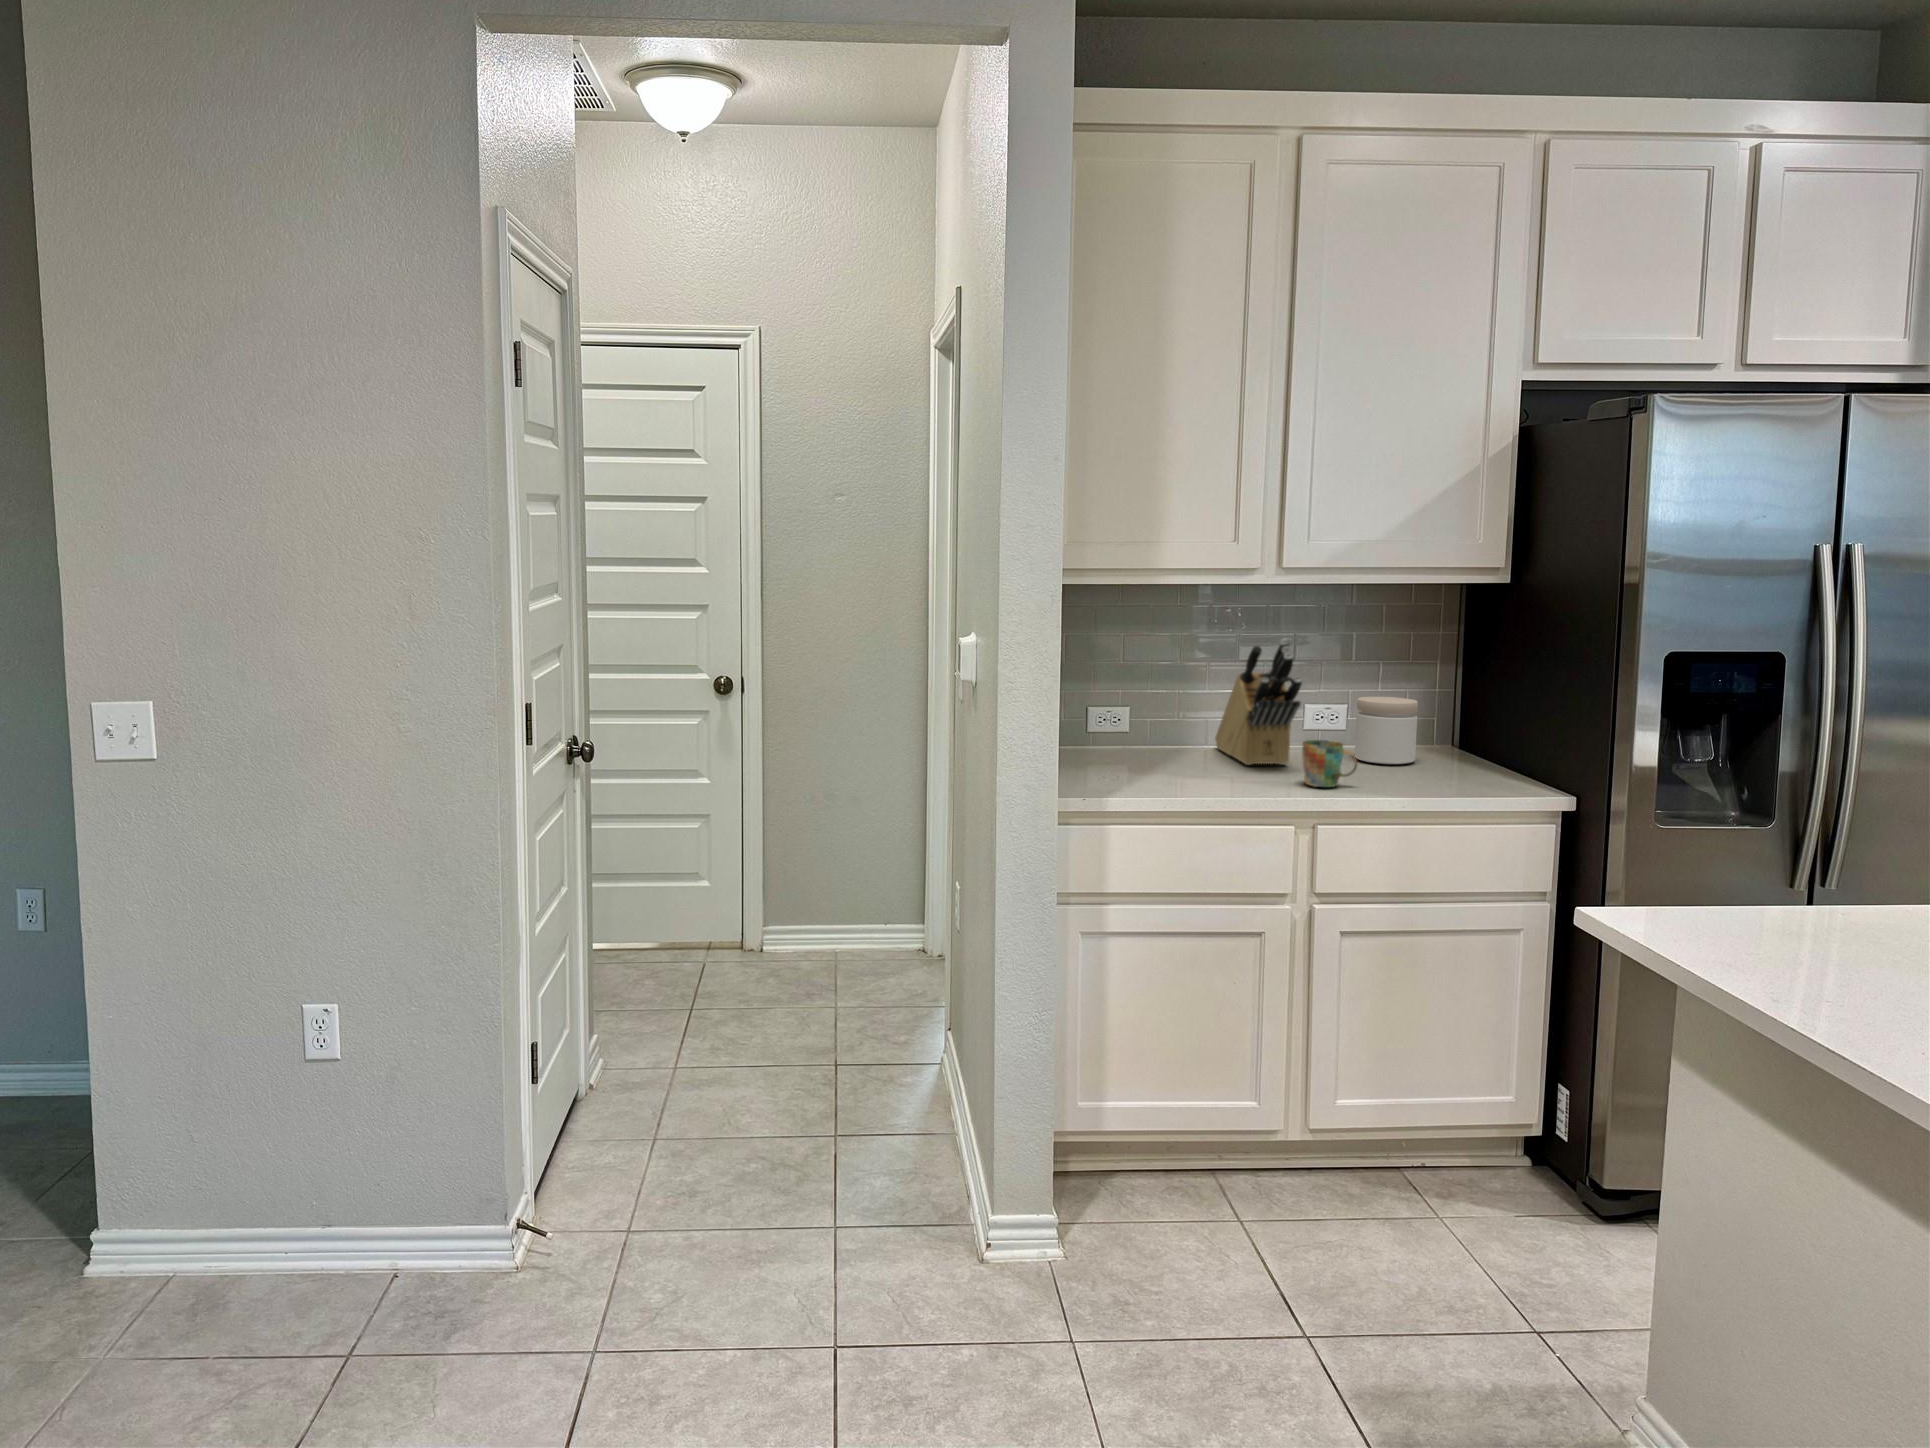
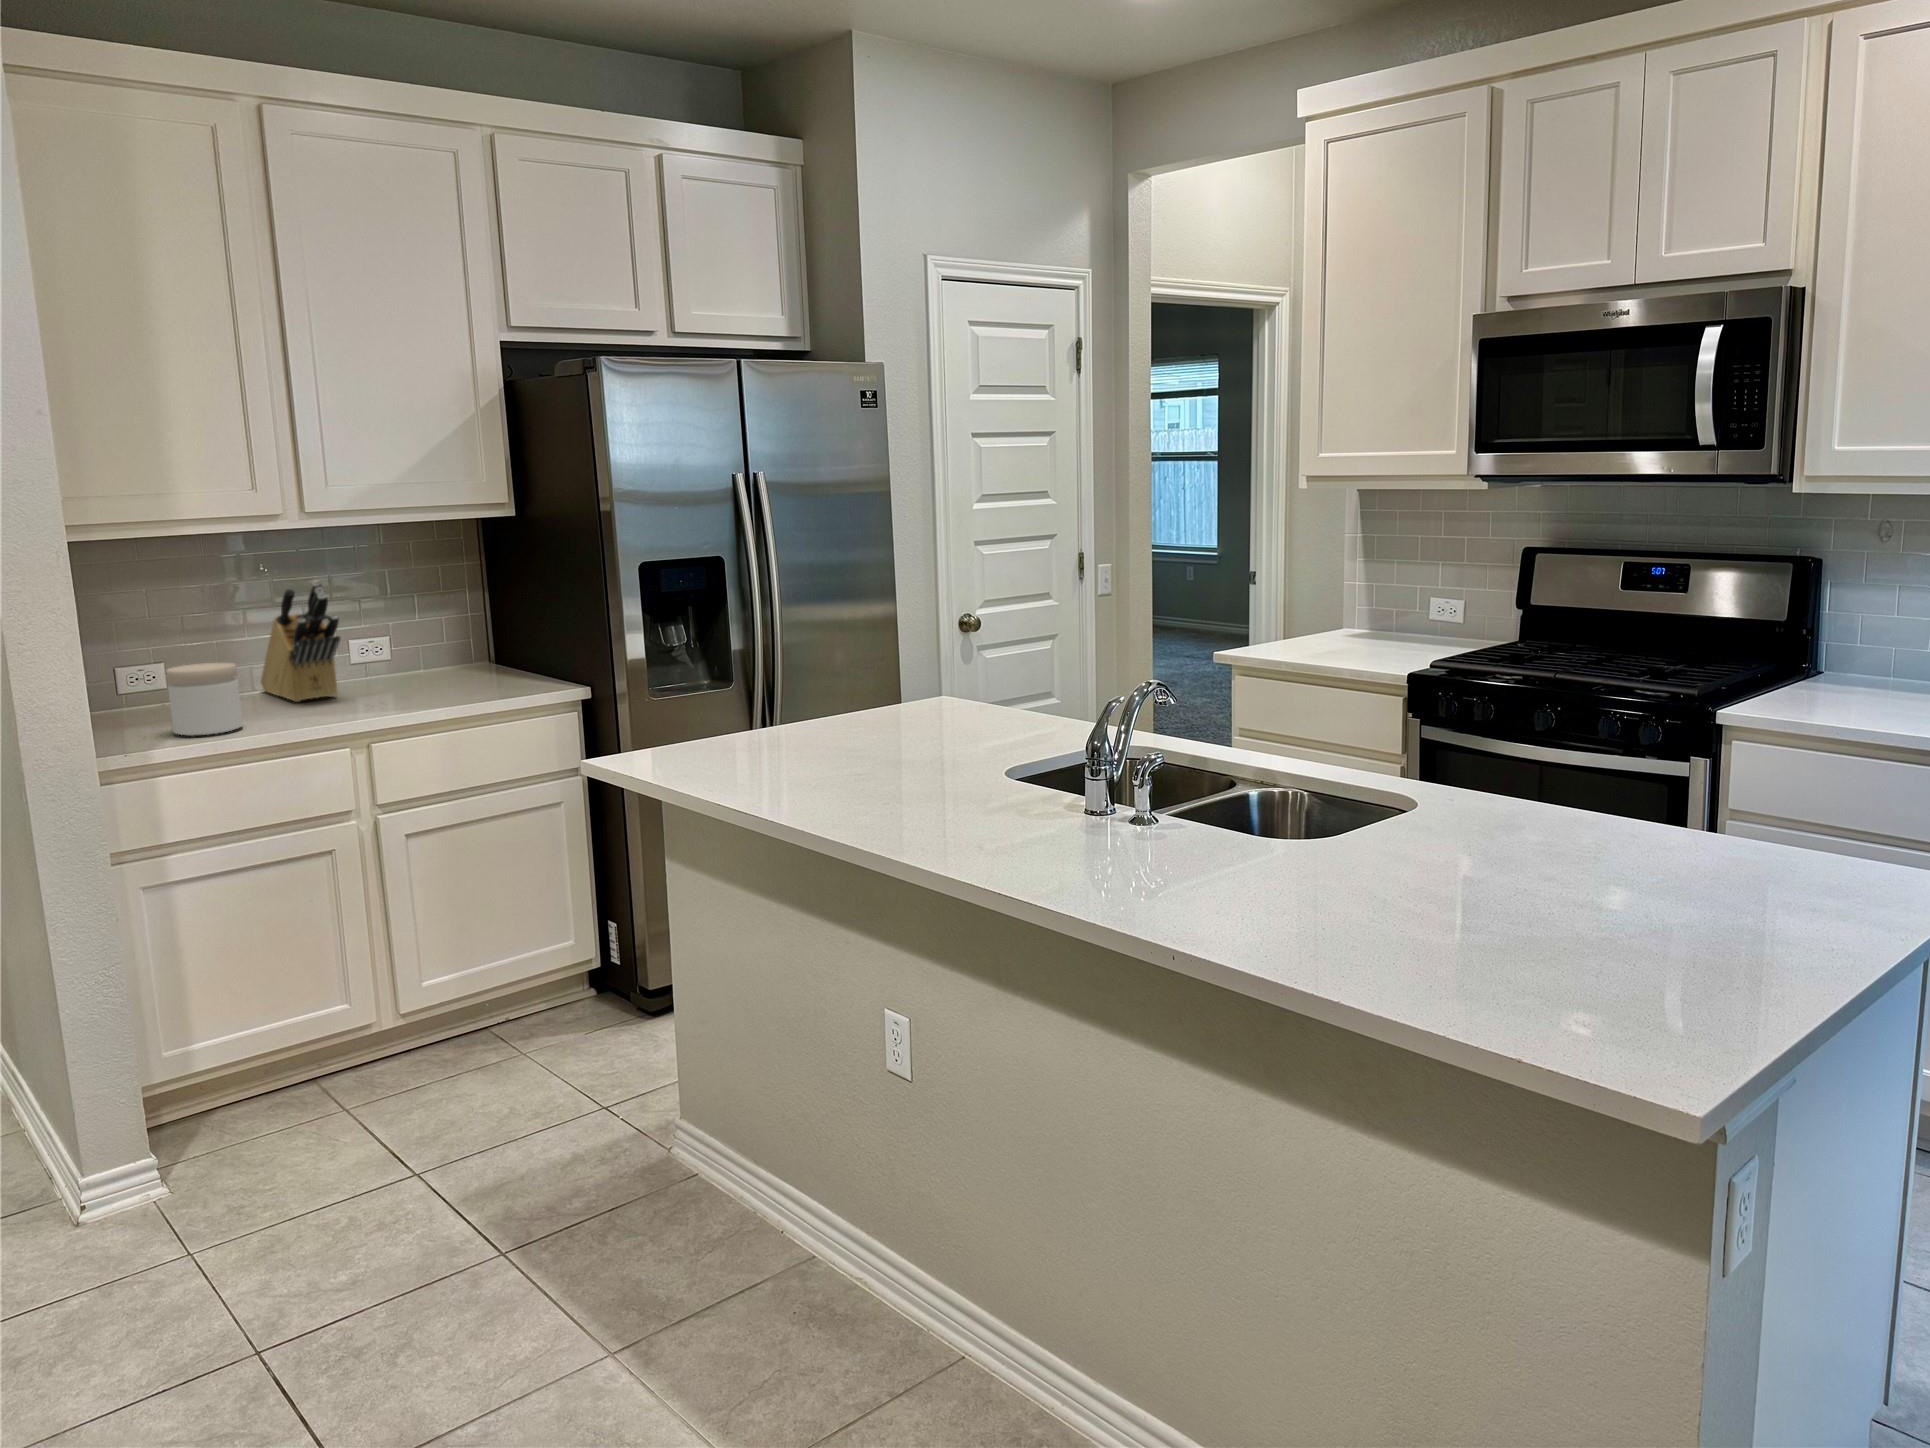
jar: present [1354,697,1418,764] -> present [166,663,243,736]
mug: present [1302,740,1357,787] -> none [347,668,401,711]

